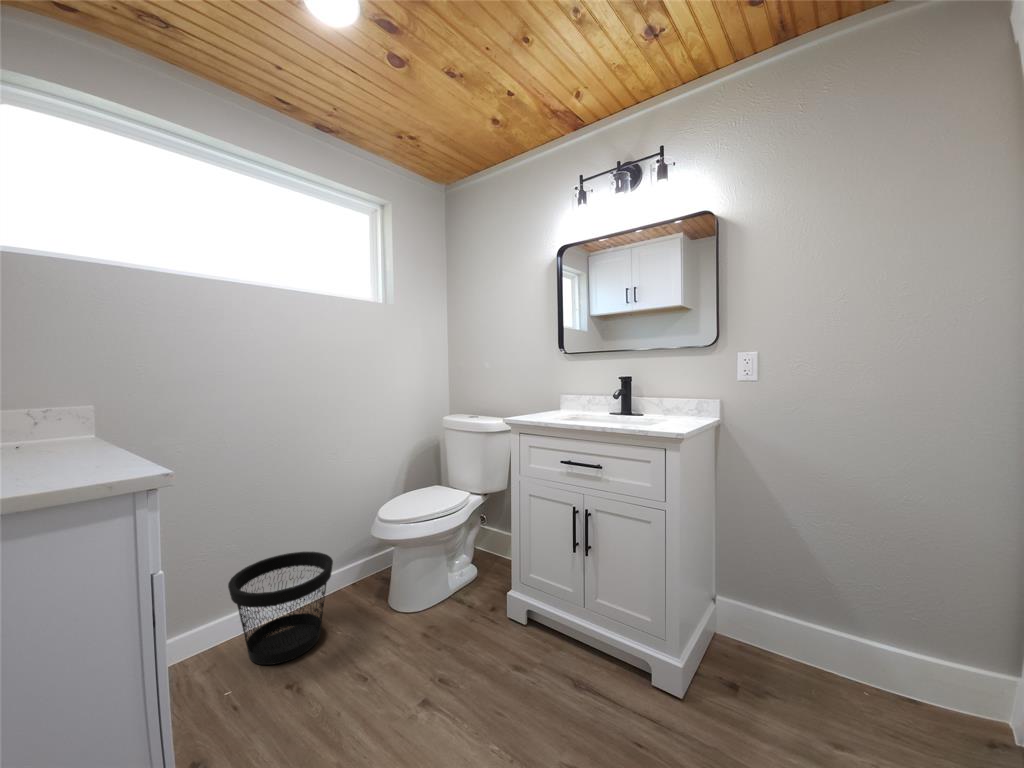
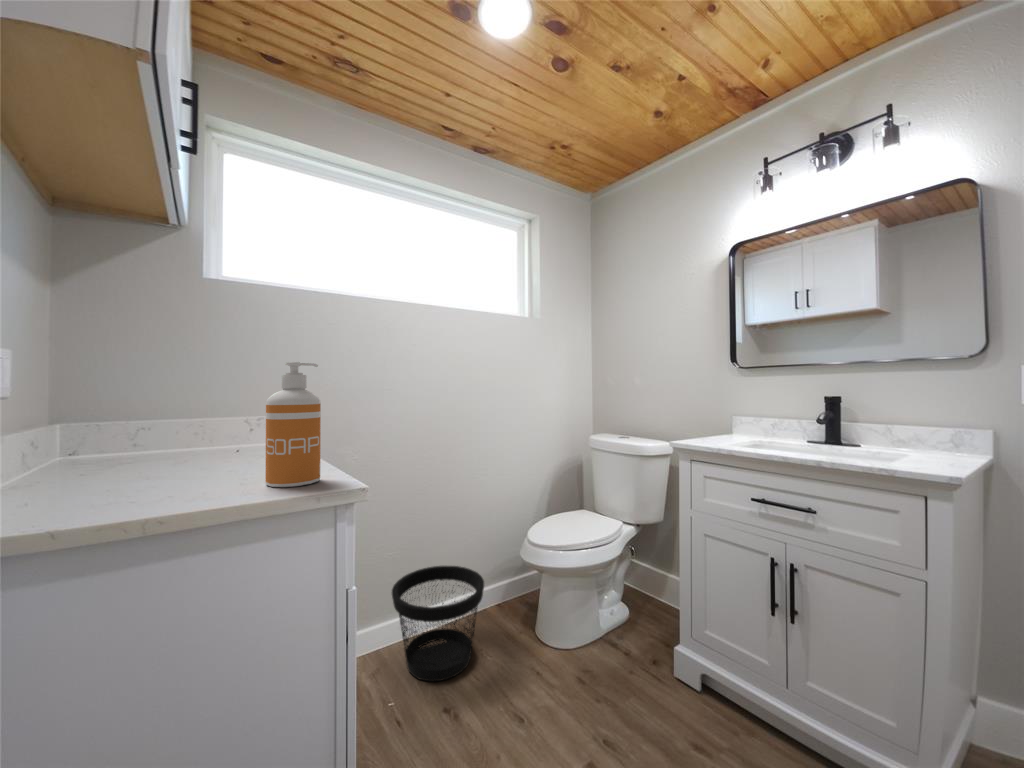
soap dispenser: none [46,348,121,477] -> present [265,362,321,487]

